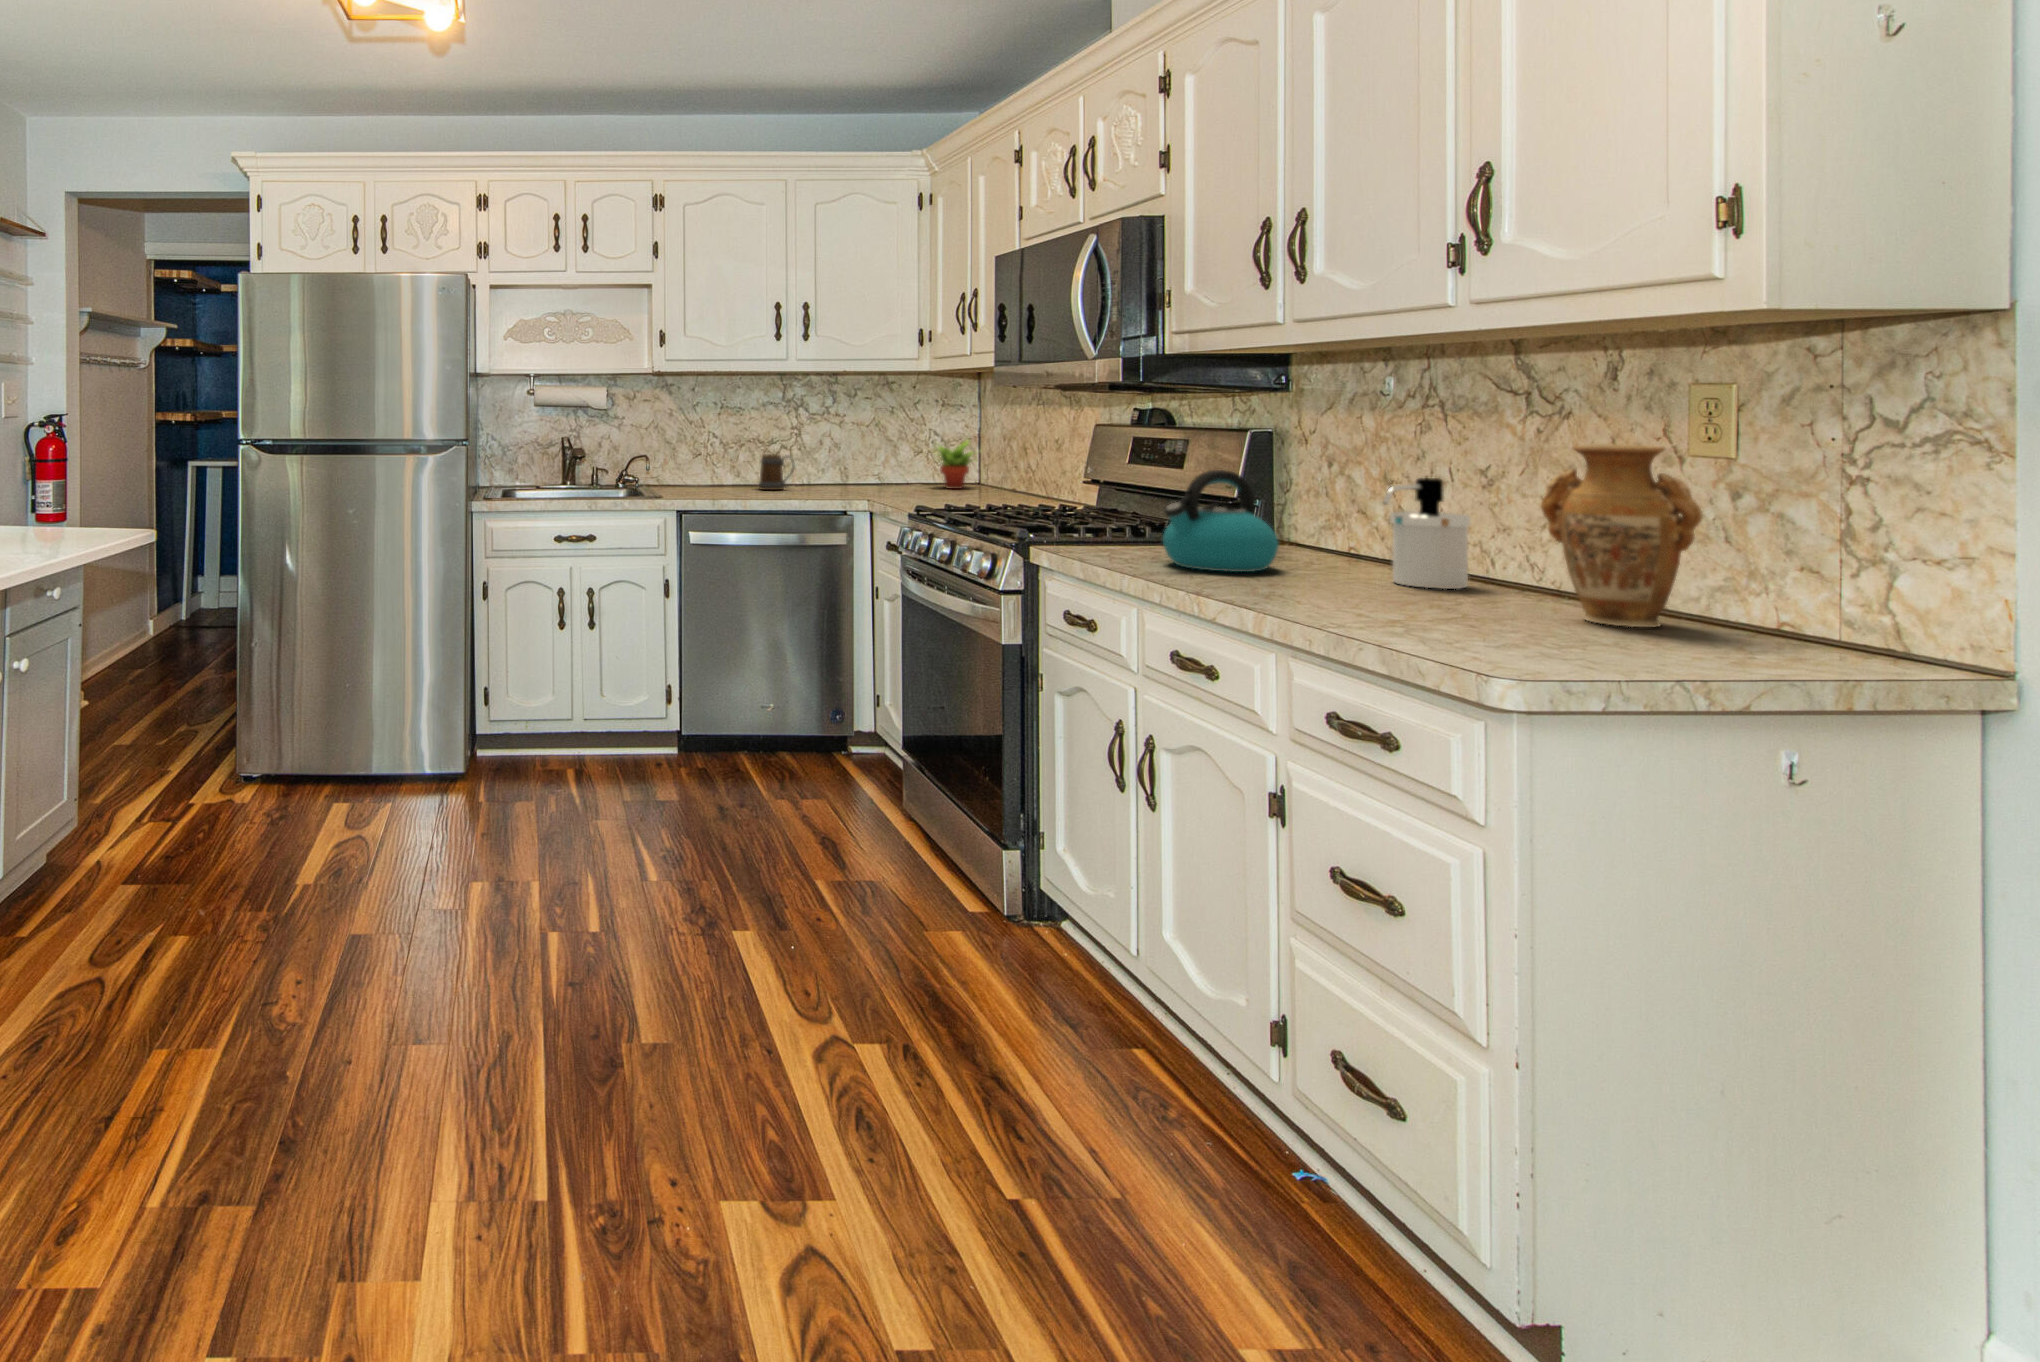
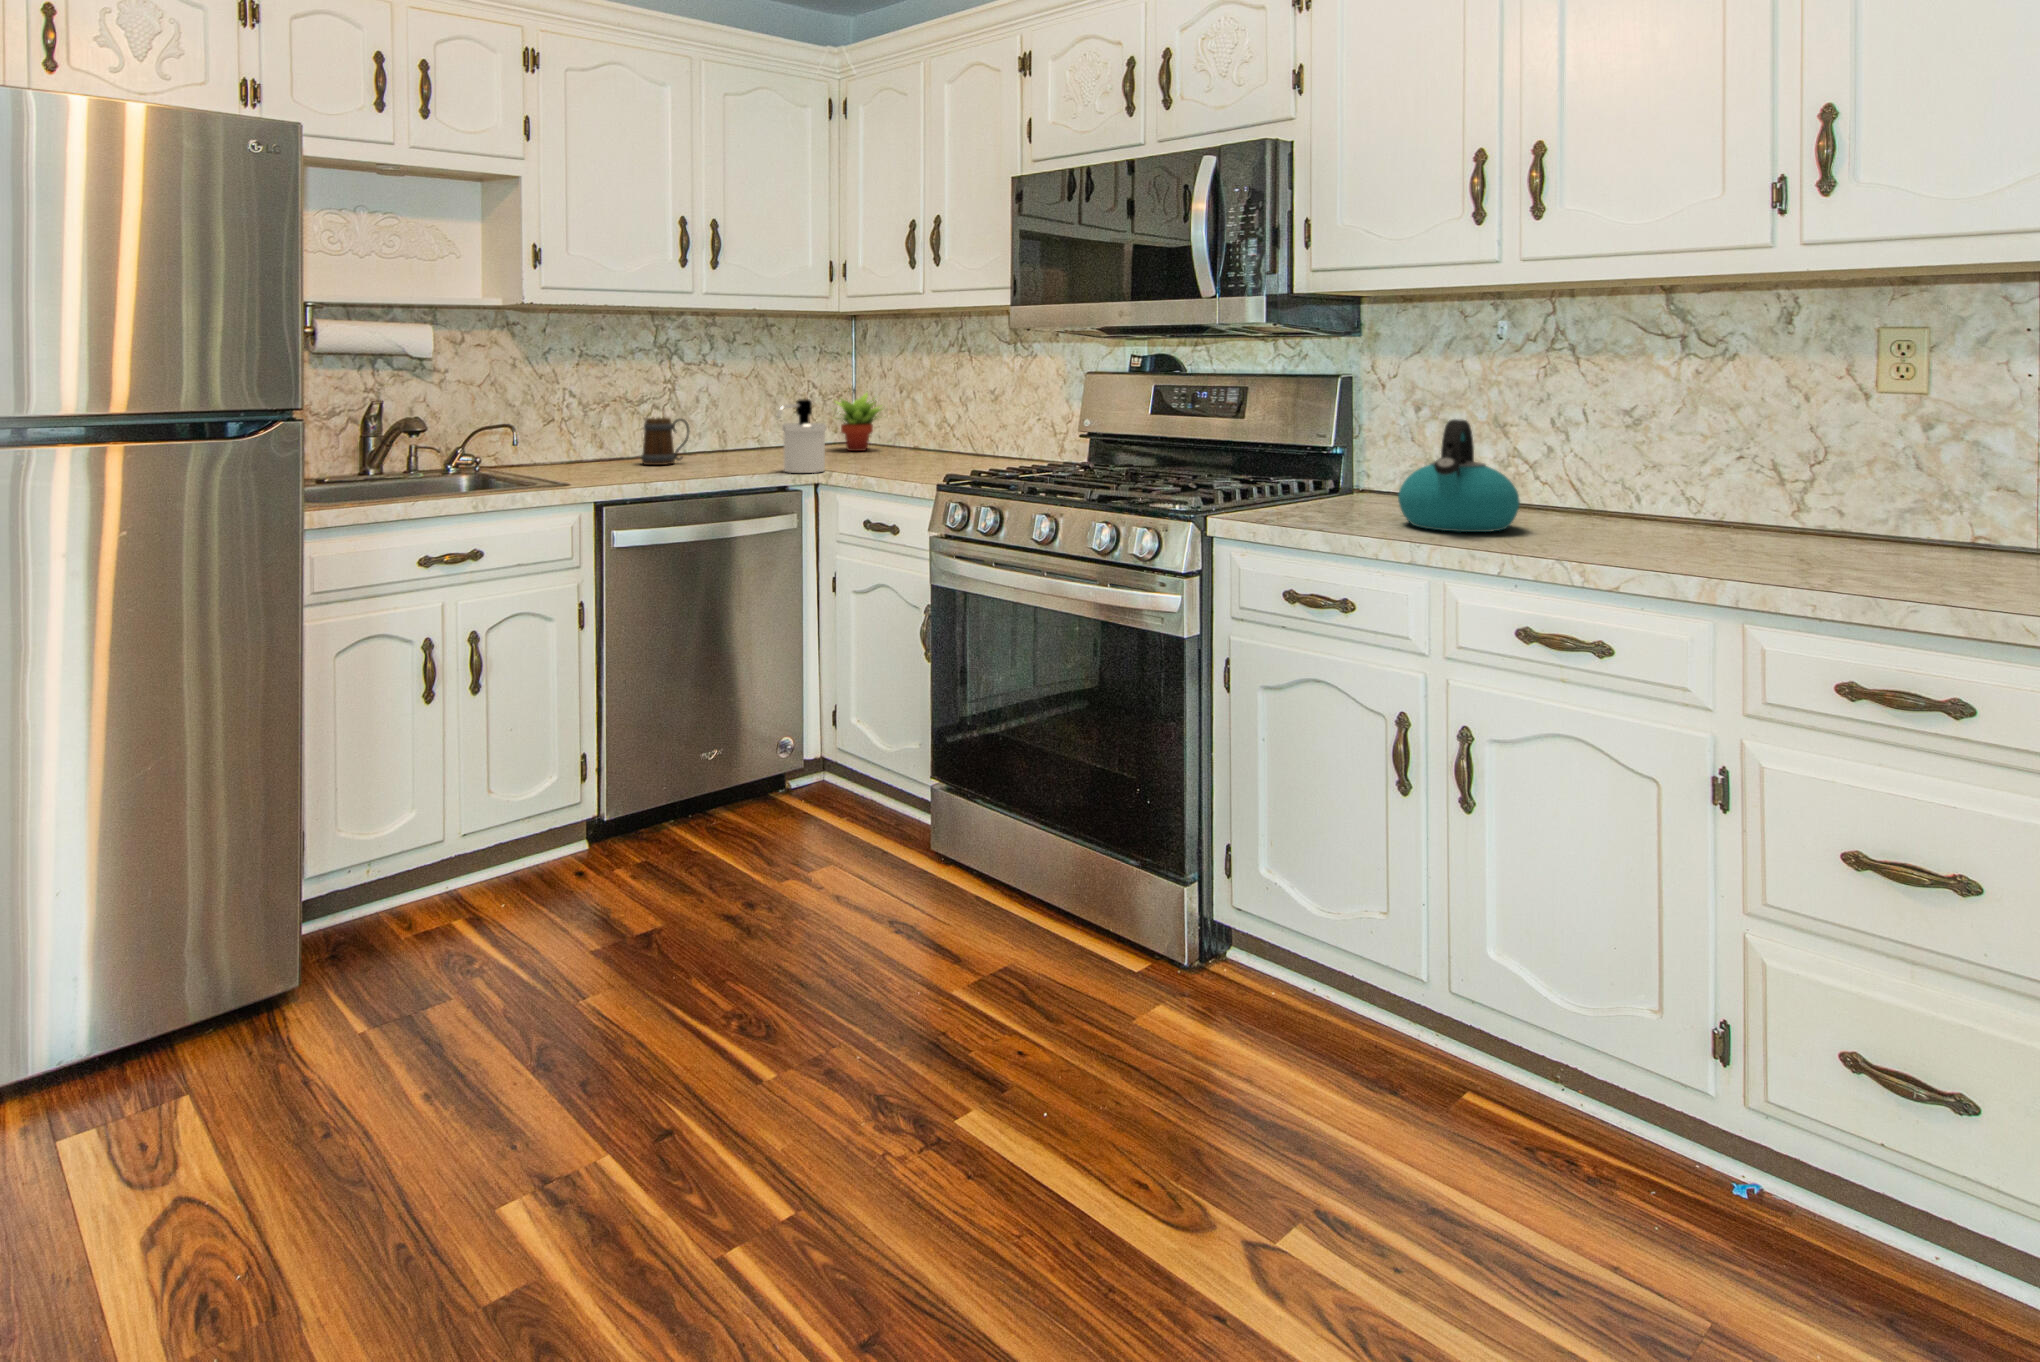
vase: present [1541,444,1703,627] -> none [1828,383,1971,556]
soap dispenser: present [1383,478,1470,589] -> present [777,399,826,473]

